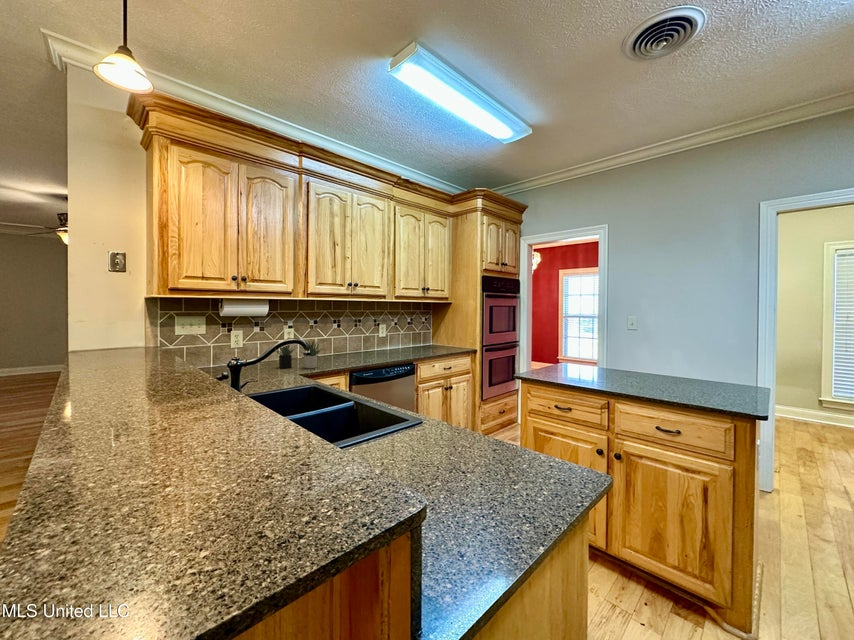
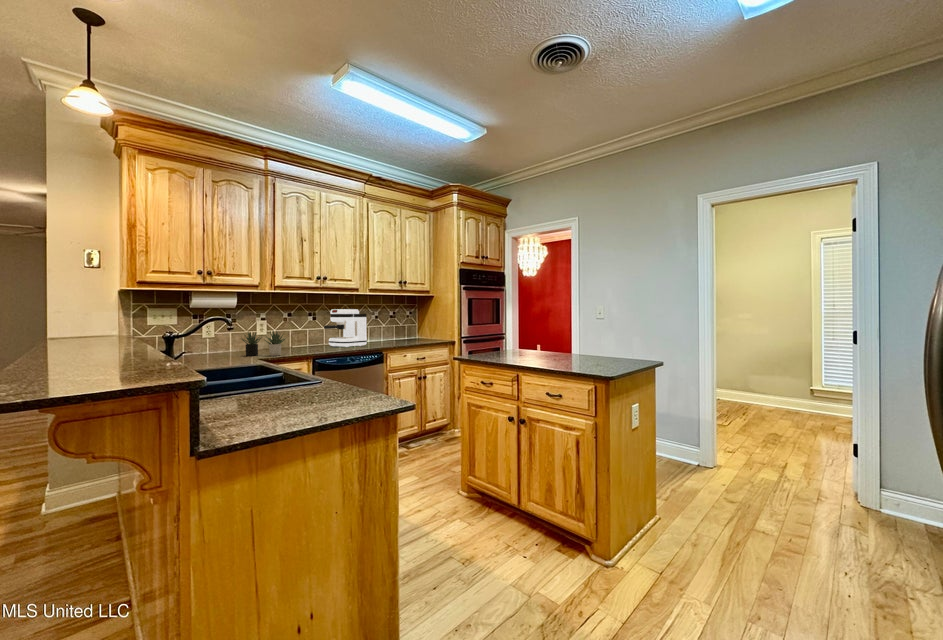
coffee maker: none [351,316,393,356] -> present [324,309,367,347]

